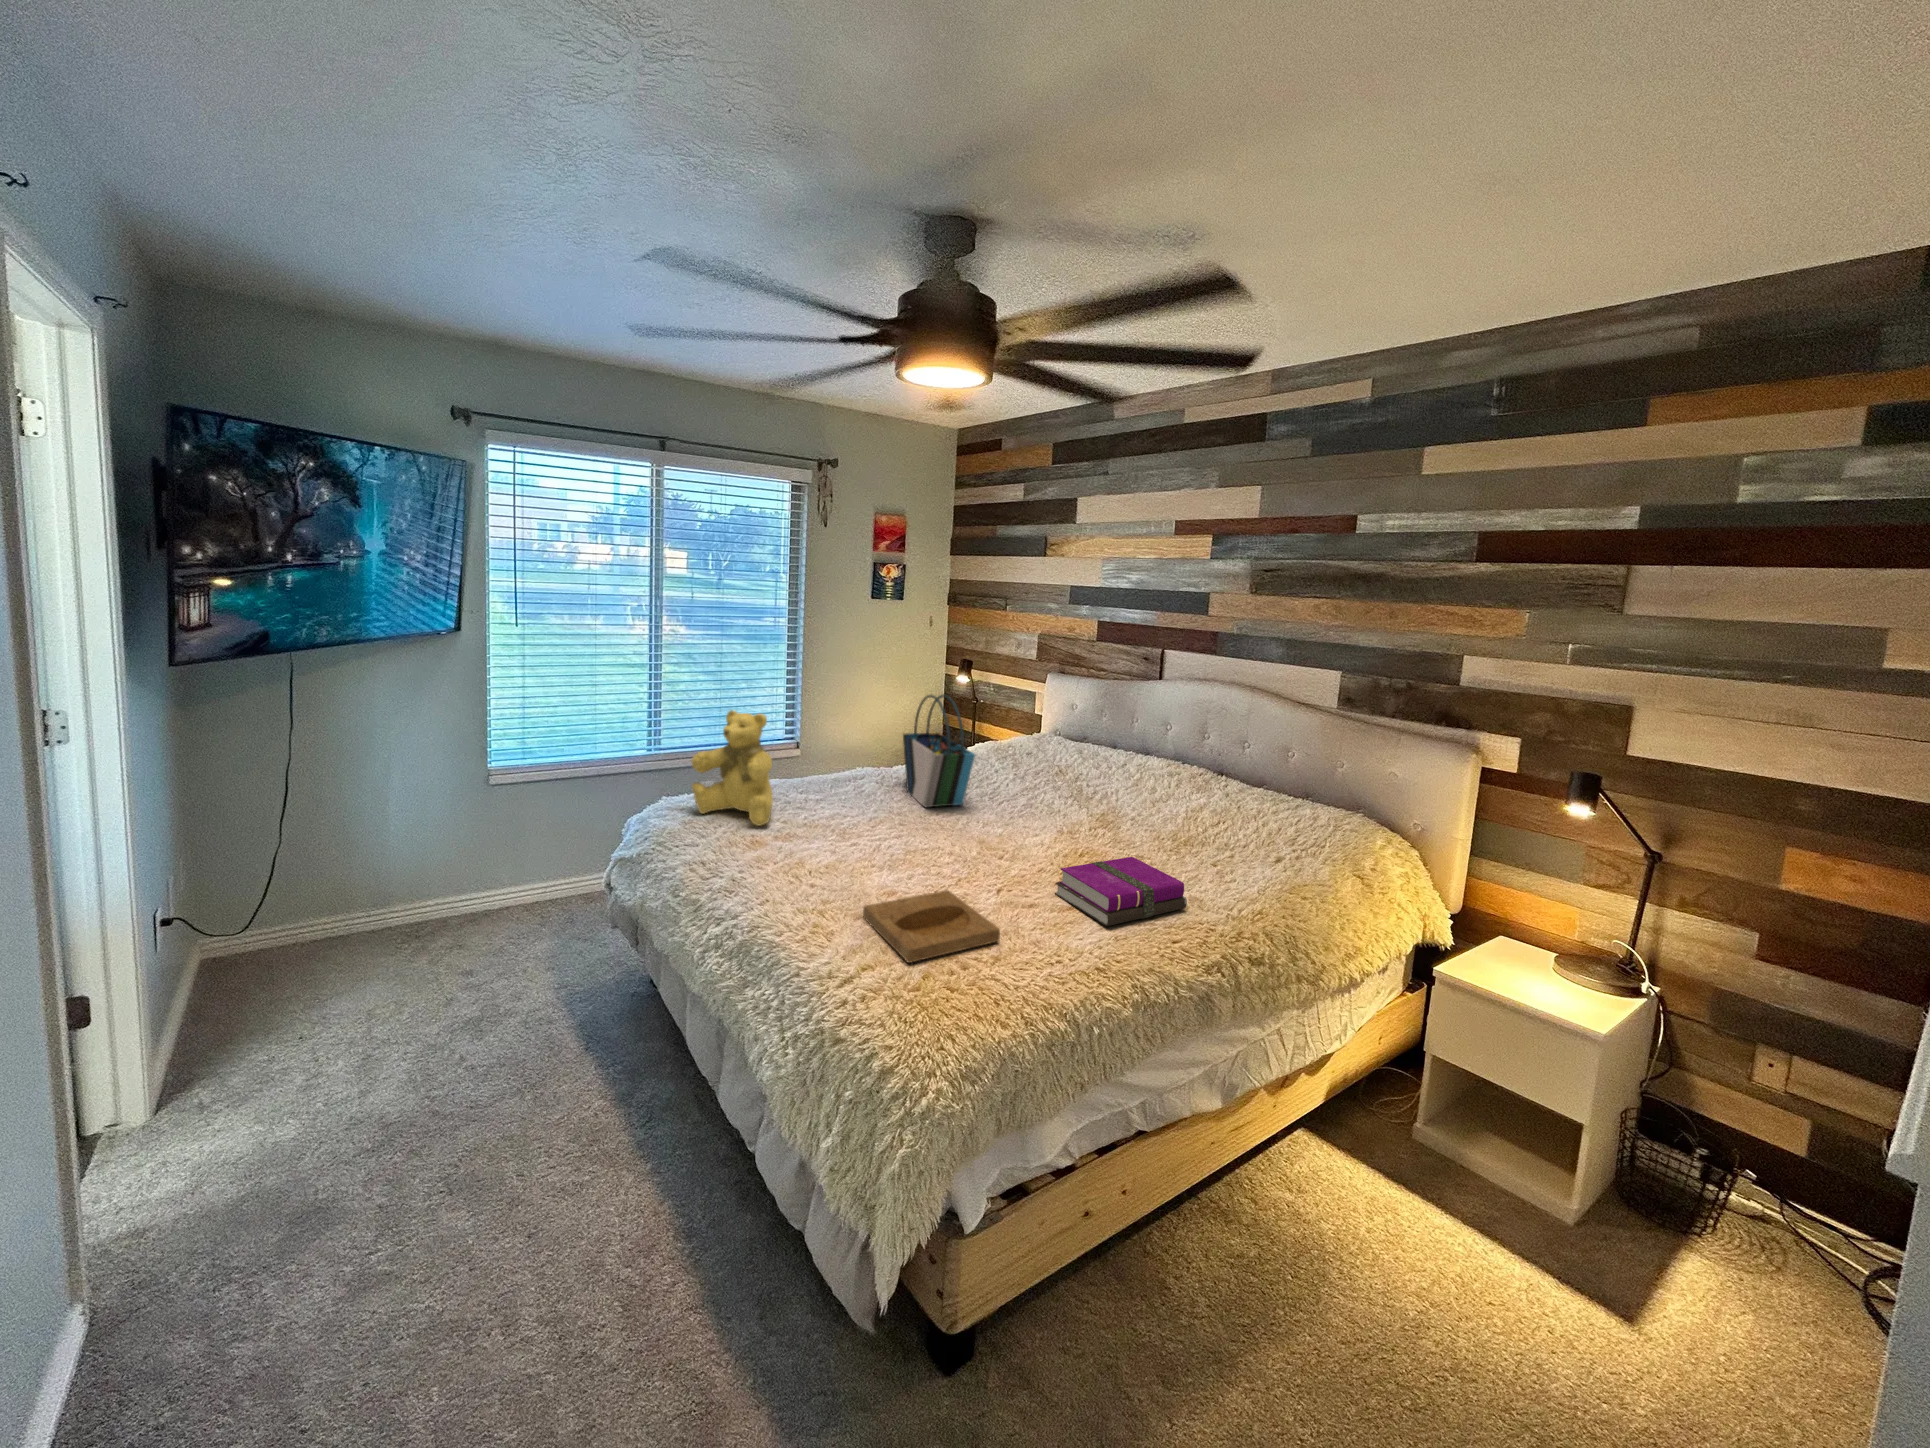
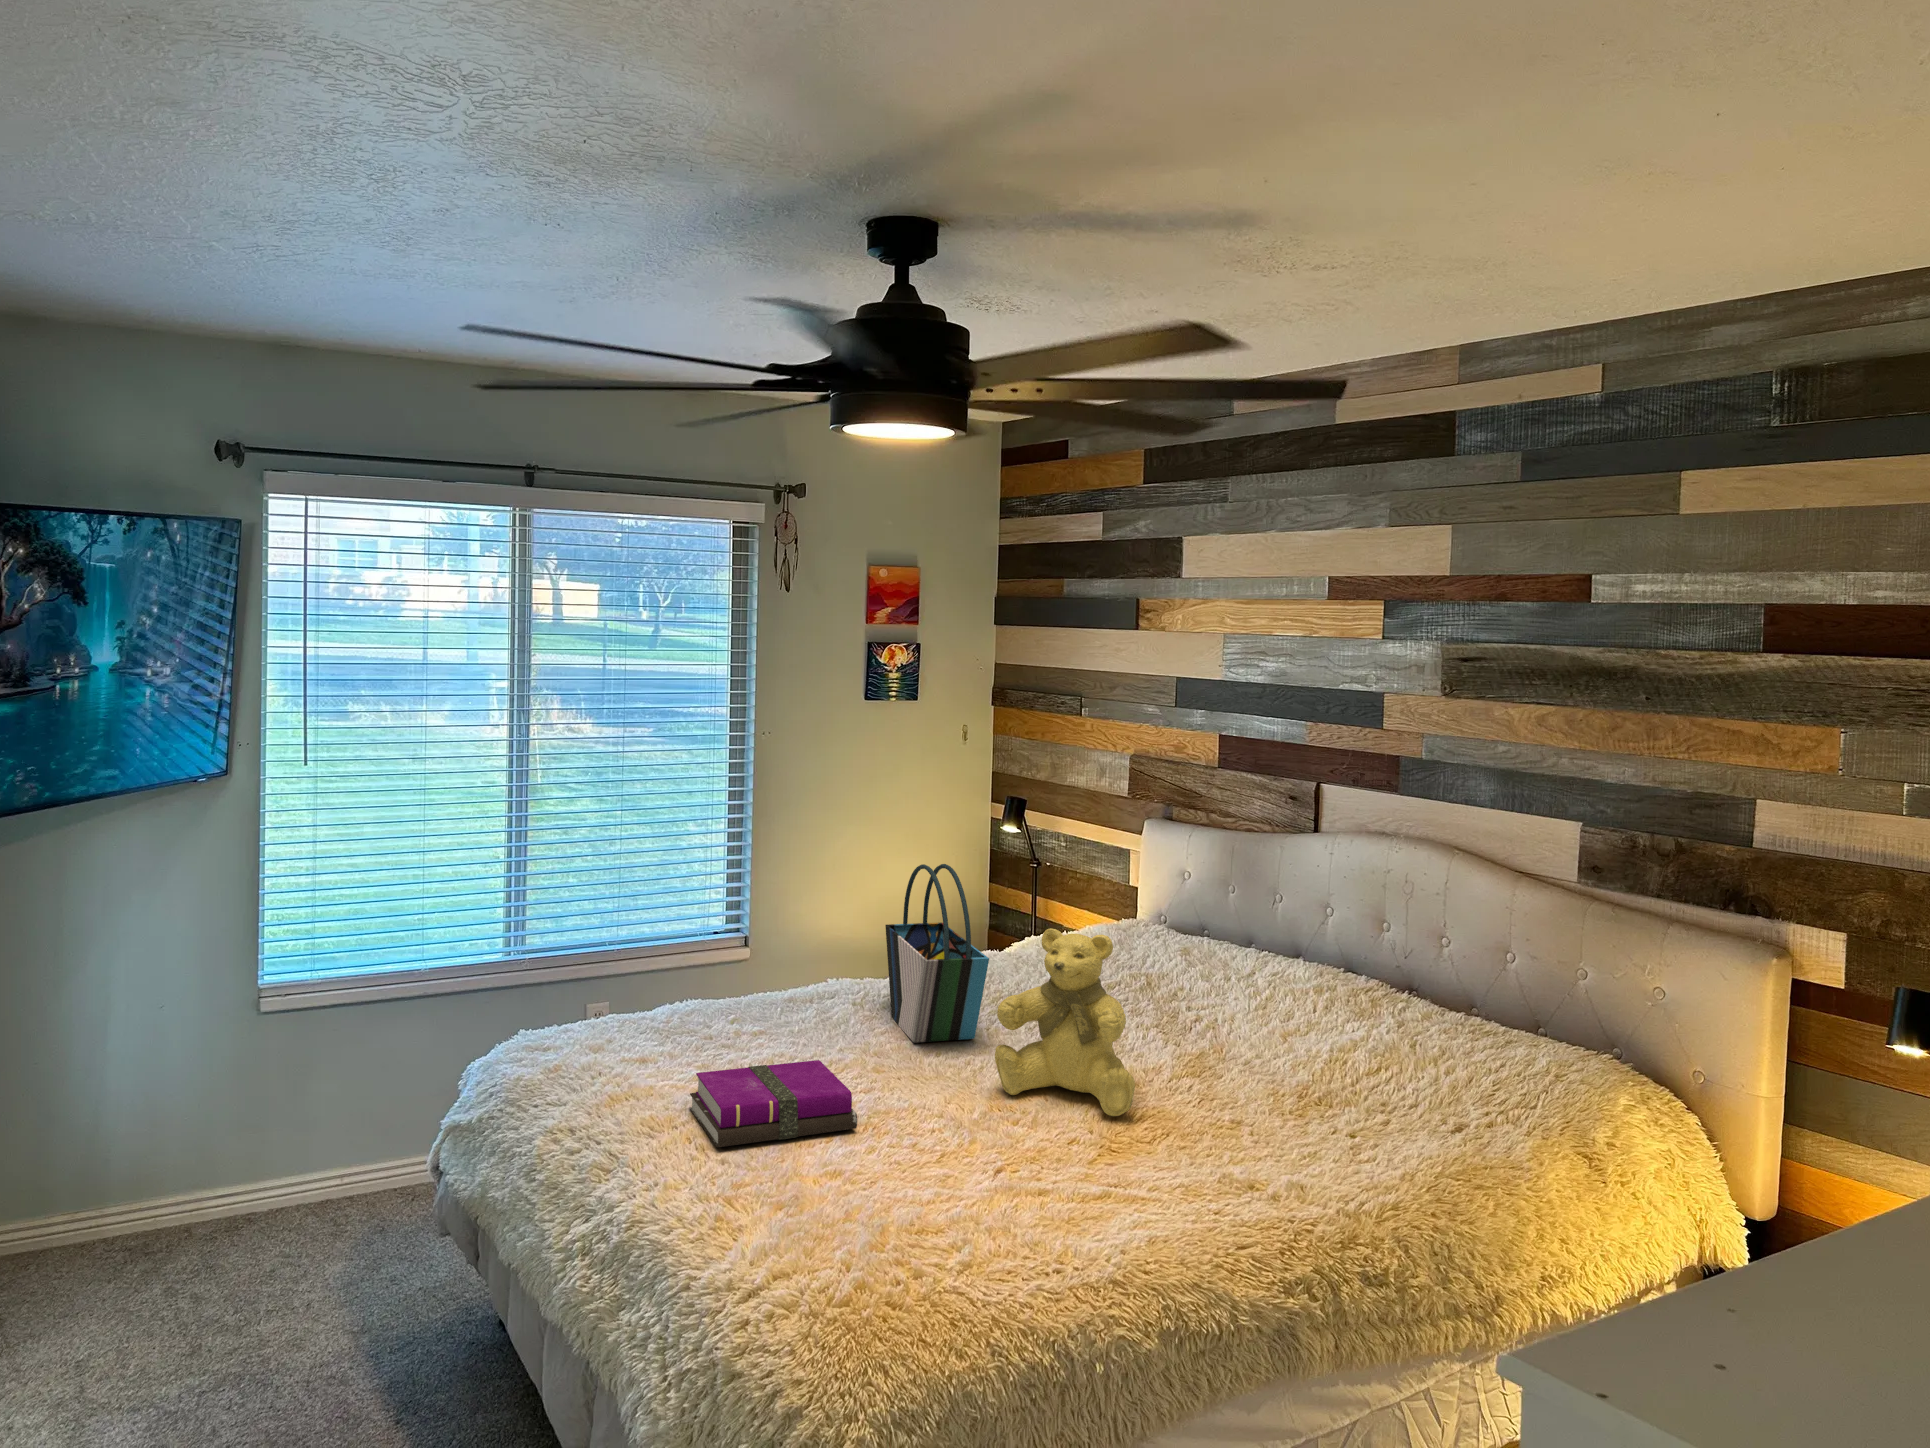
teddy bear: present [692,710,773,826] -> present [995,928,1135,1116]
notebook: present [1055,857,1187,926] -> present [690,1060,857,1147]
tray: present [863,890,1000,963] -> none [788,1169,981,1271]

